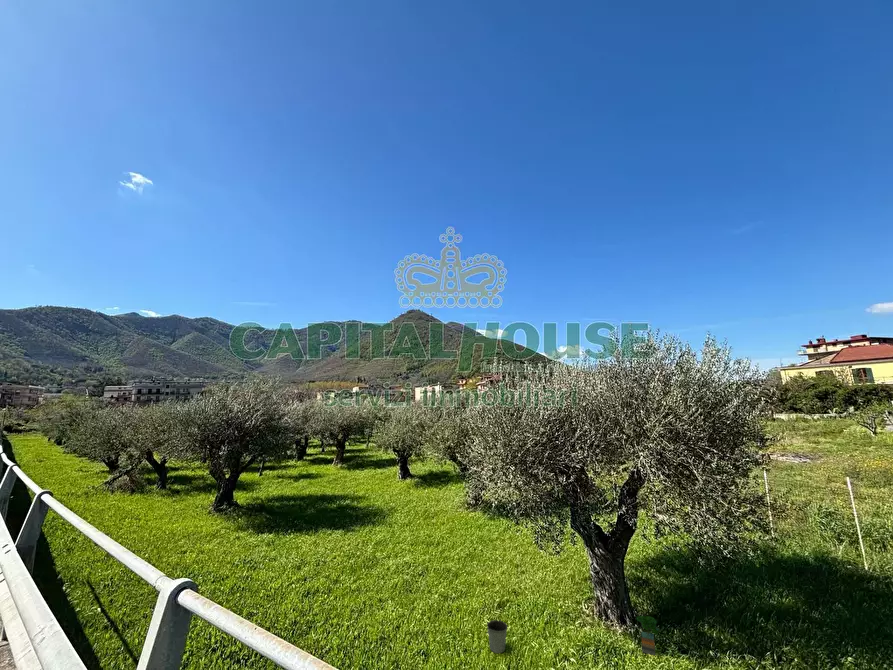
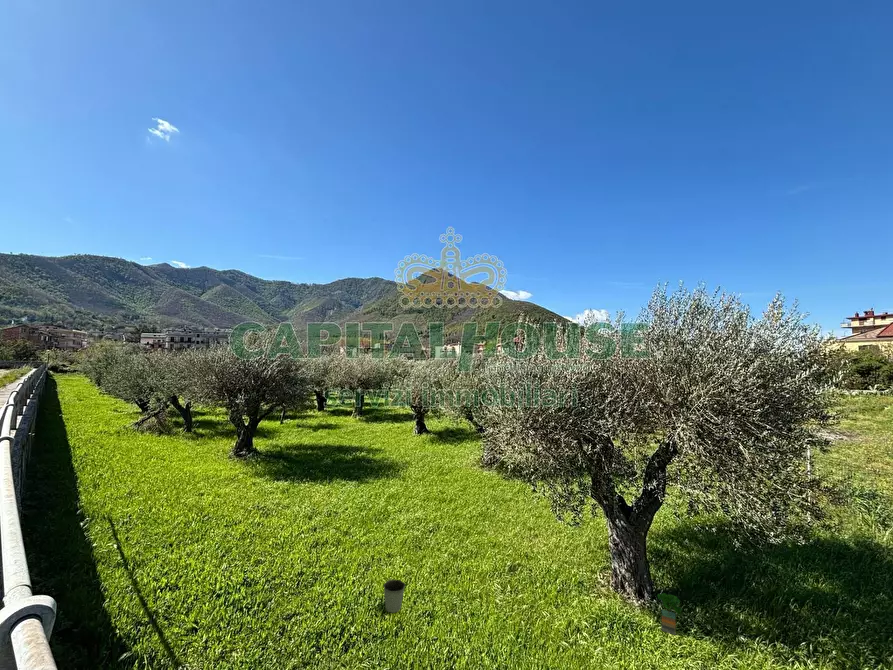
bucket: present [487,620,507,653] -> present [383,580,405,613]

